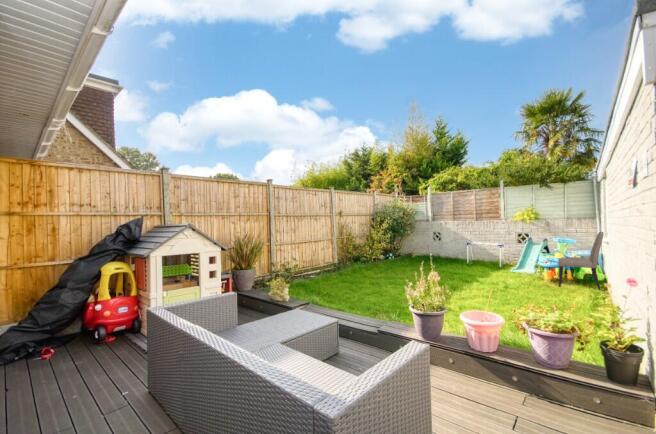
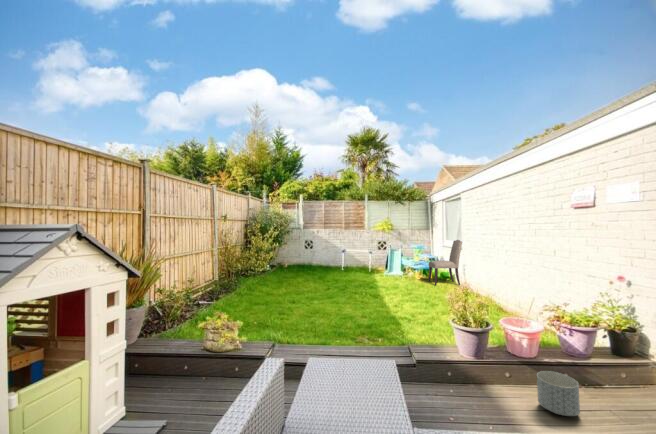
planter: none [448,356,484,397] -> present [537,371,580,416]

